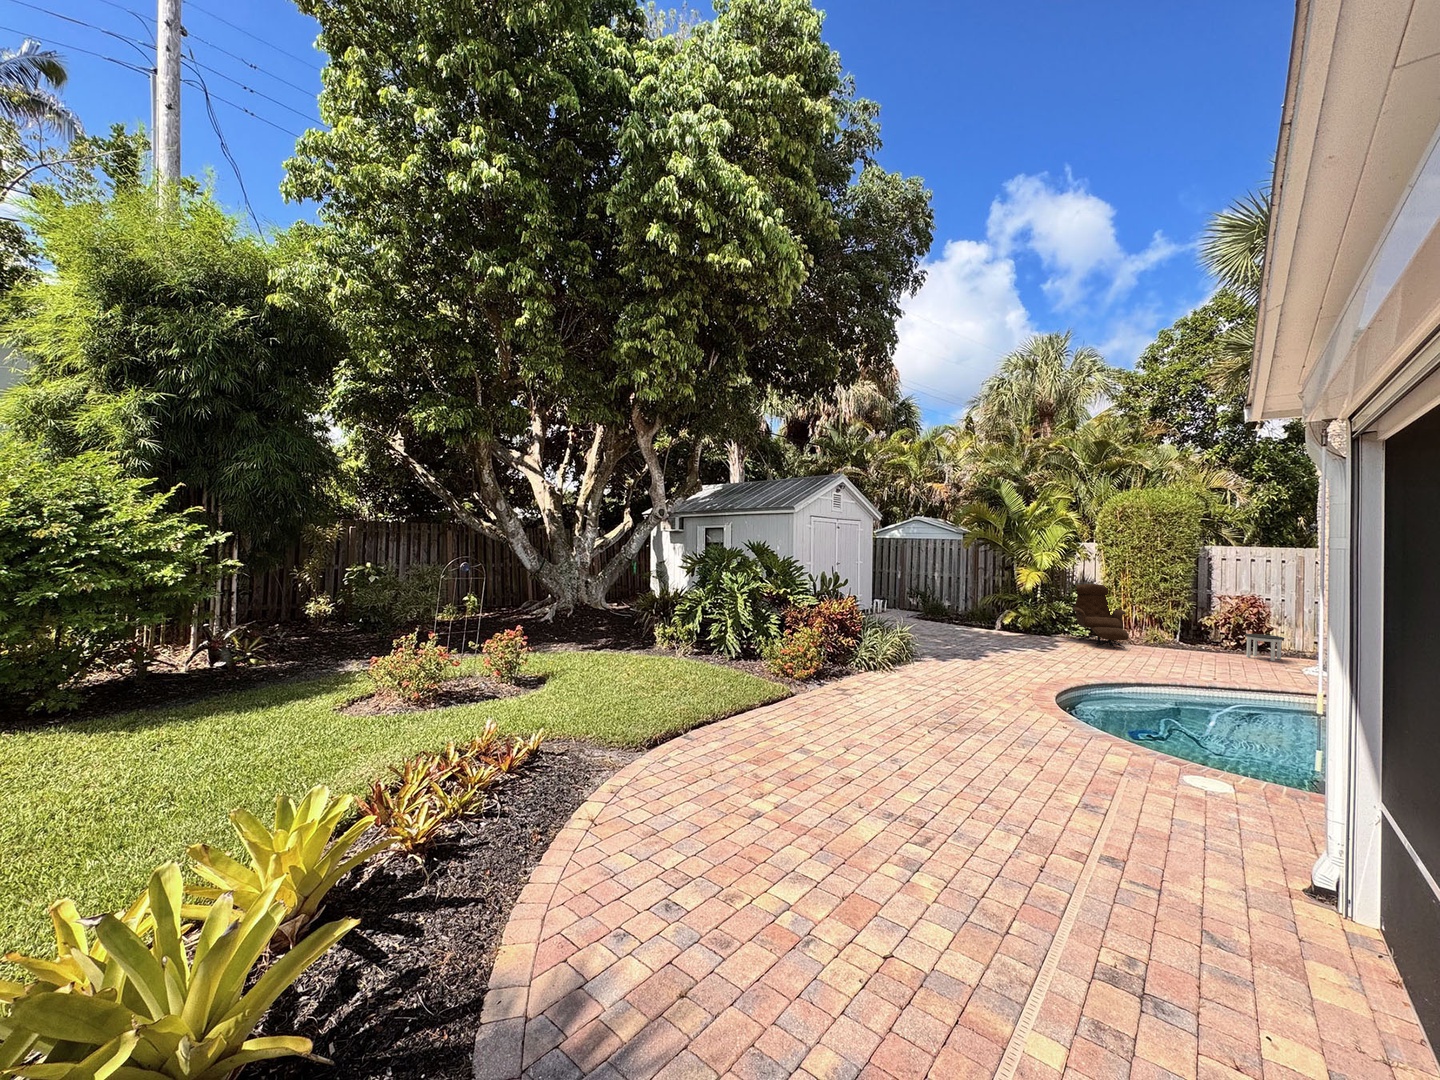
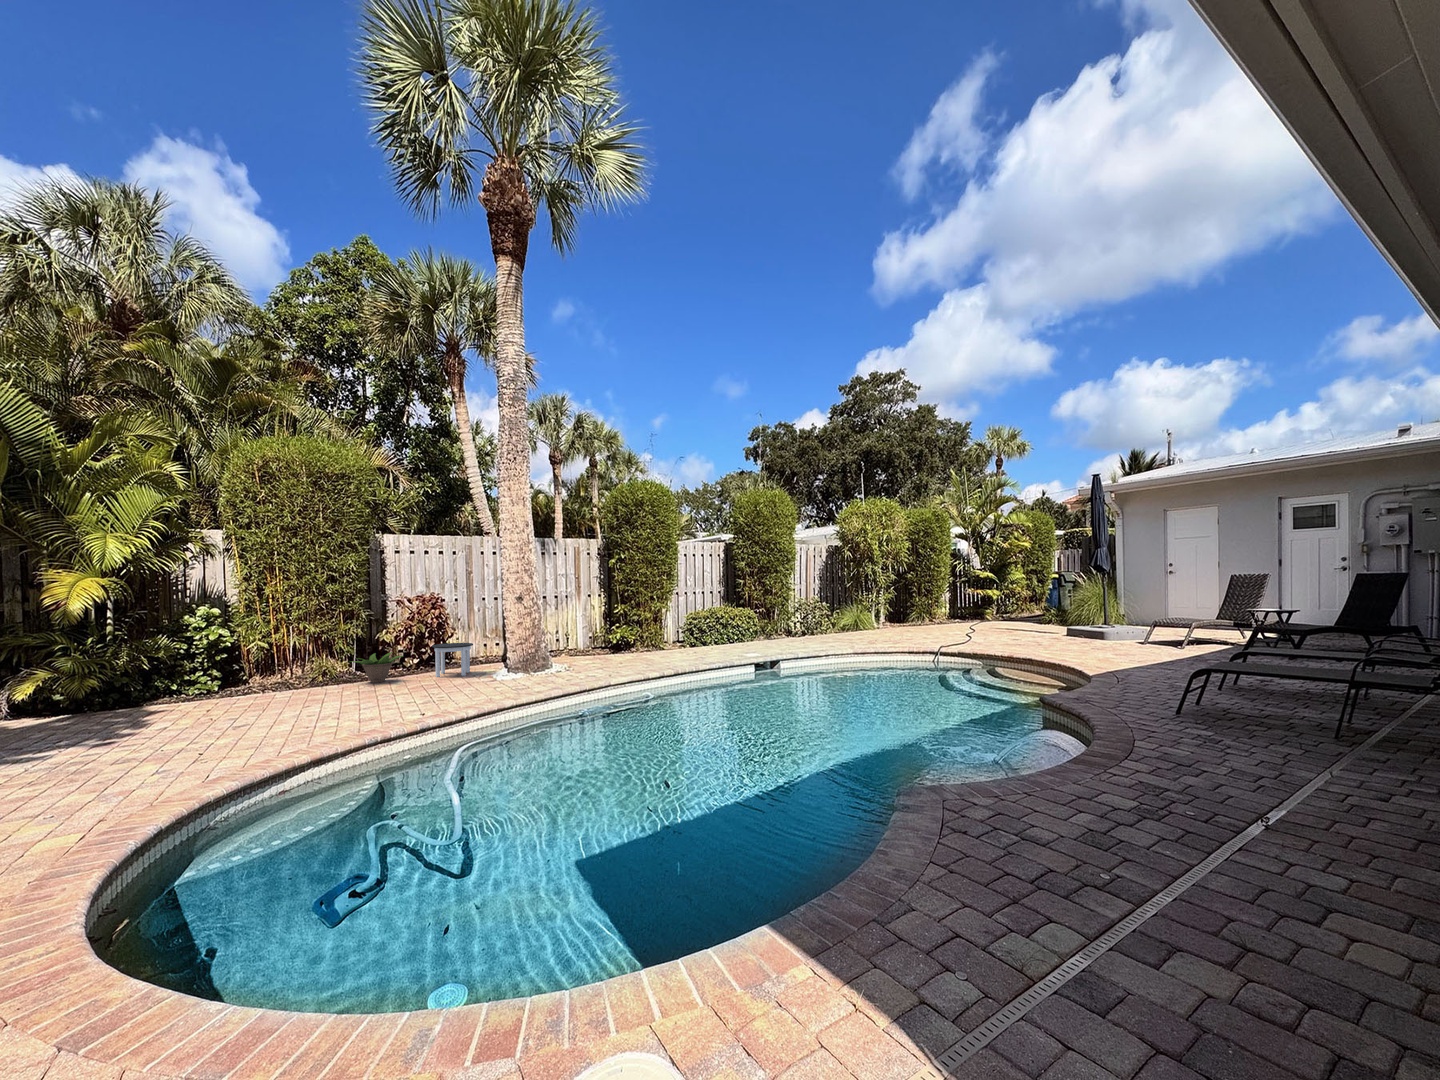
lounge chair: present [1072,584,1129,649] -> none [183,597,285,704]
decorative plant: none [1175,632,1218,652] -> present [352,652,403,683]

